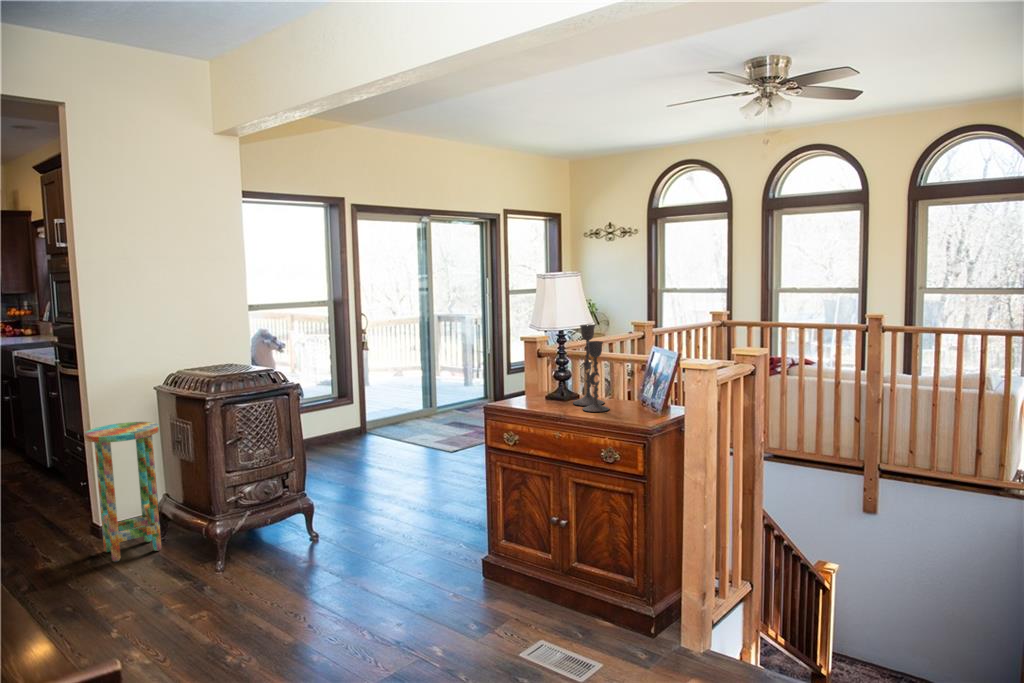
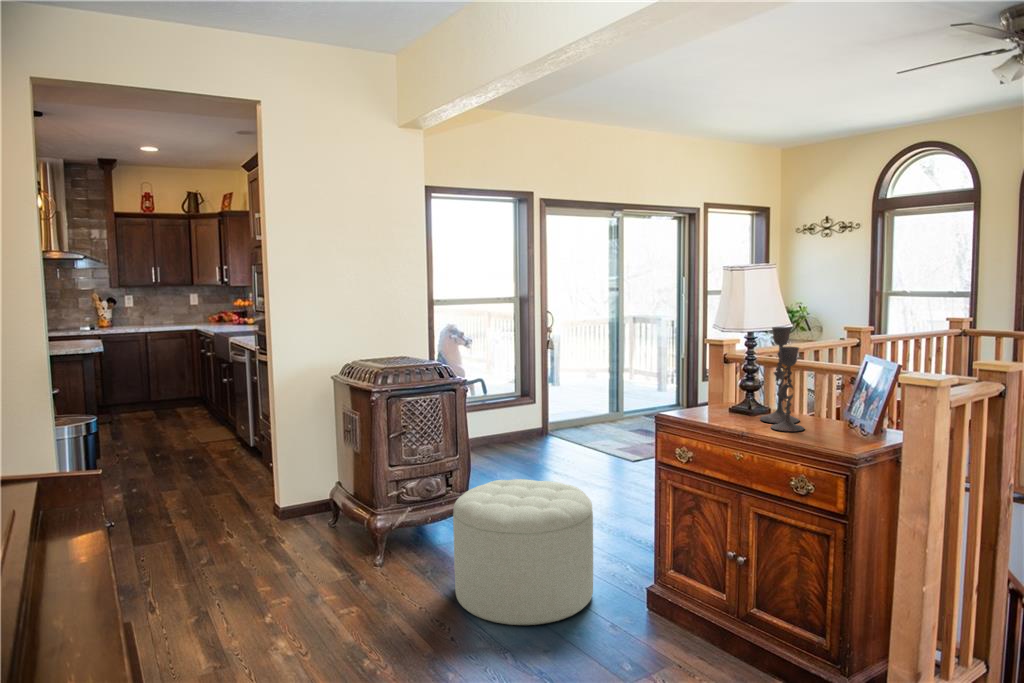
side table: present [84,422,161,562] -> none [267,409,333,544]
ottoman: none [300,473,434,608] -> present [453,479,593,625]

